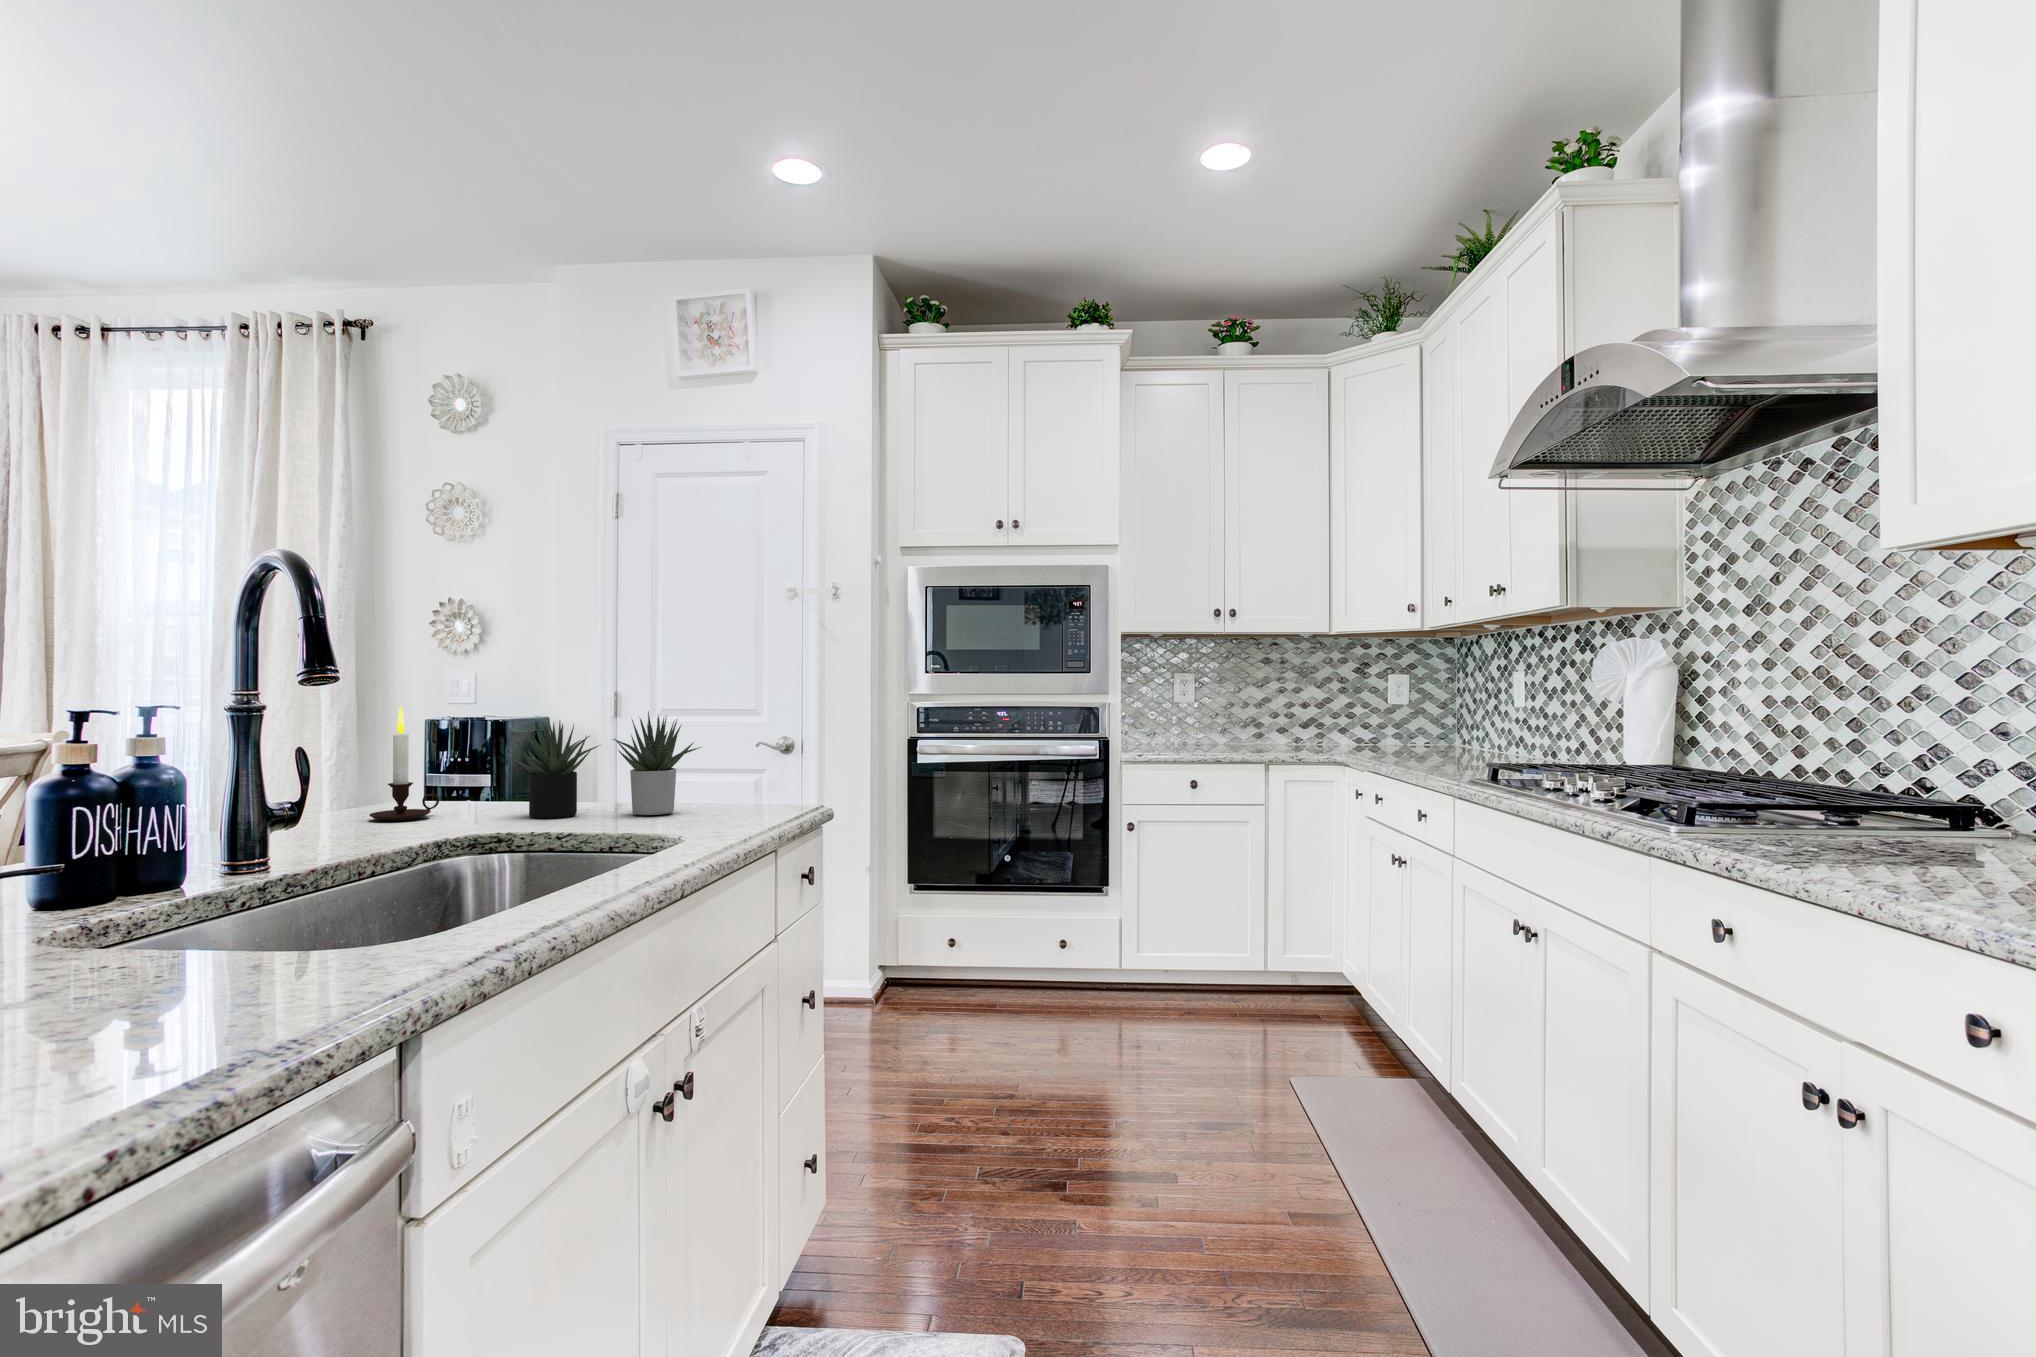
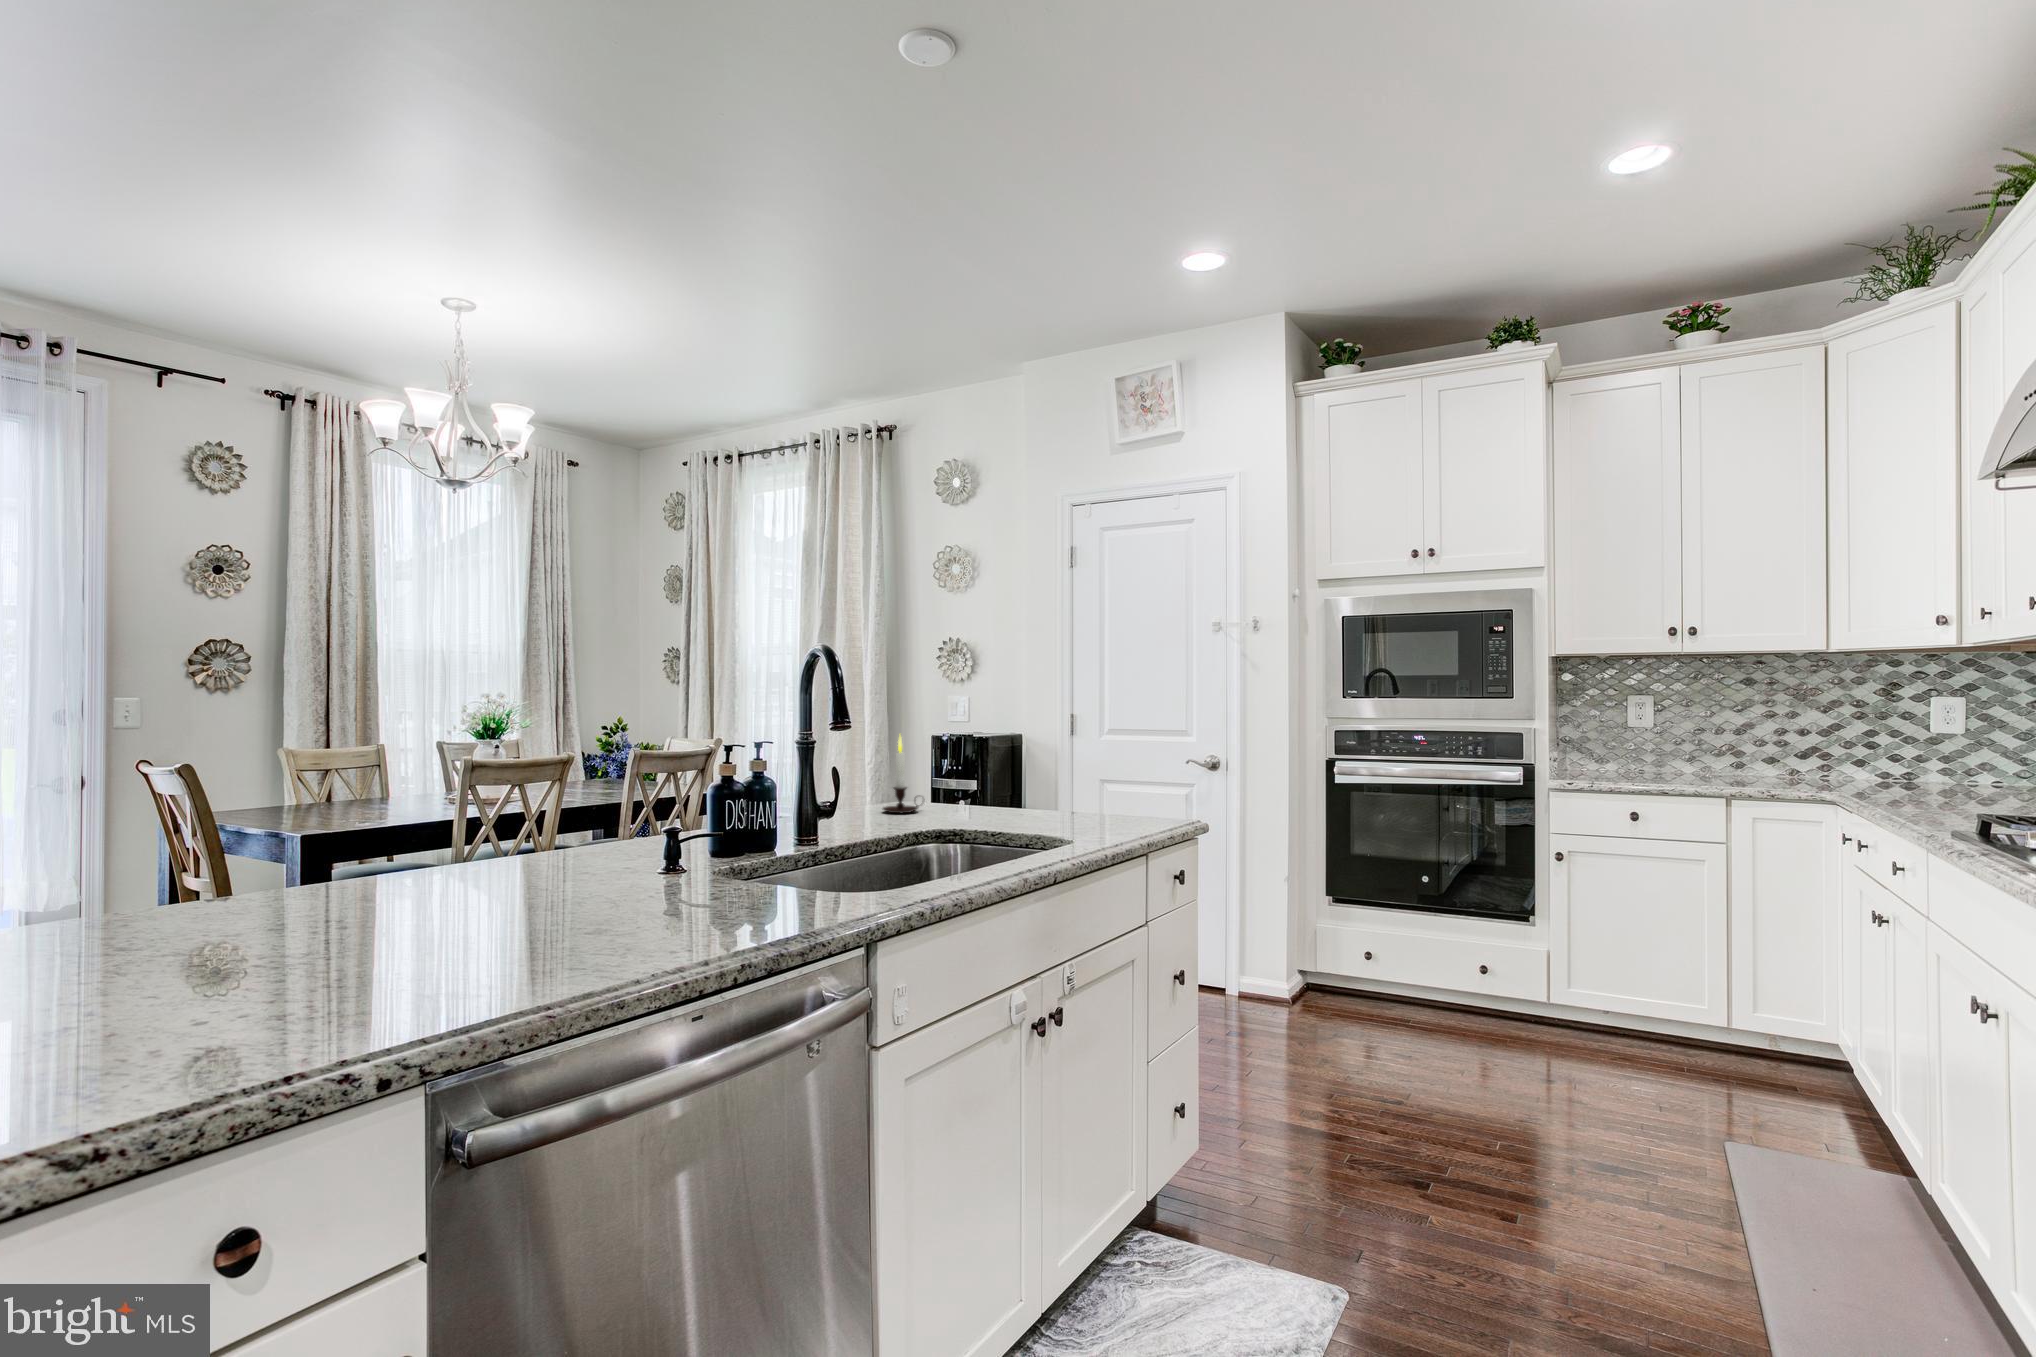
succulent plant: present [507,711,701,819] -> none [963,738,1101,820]

